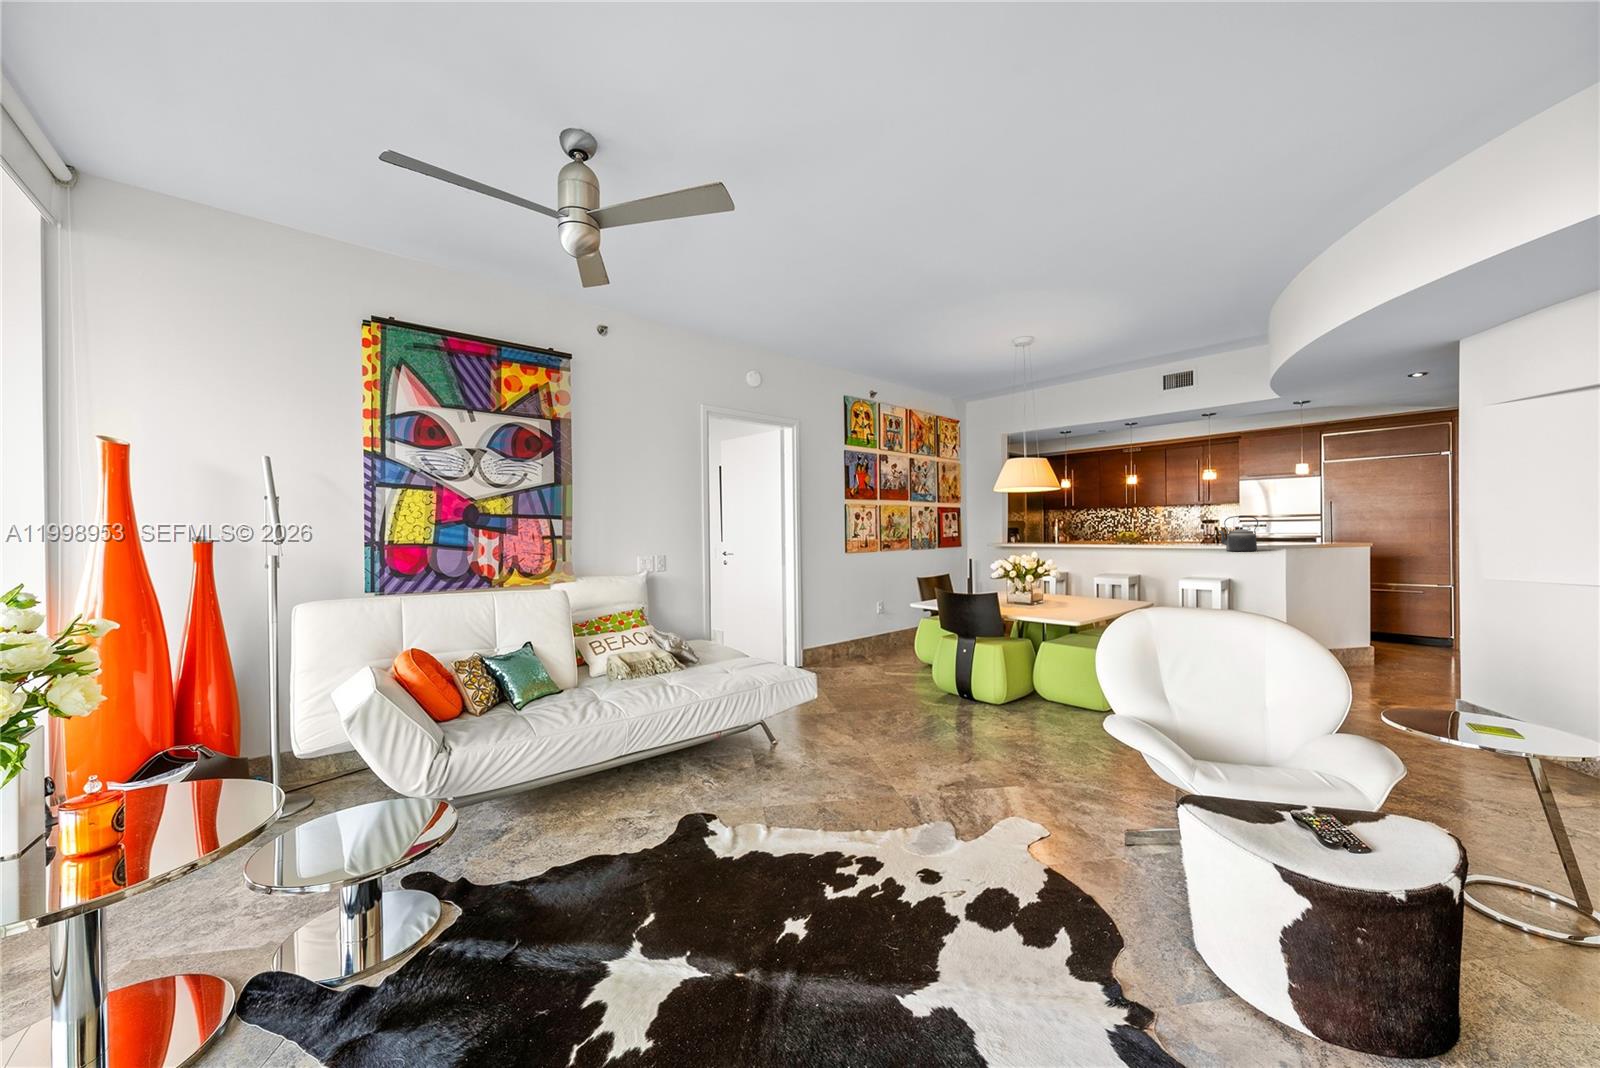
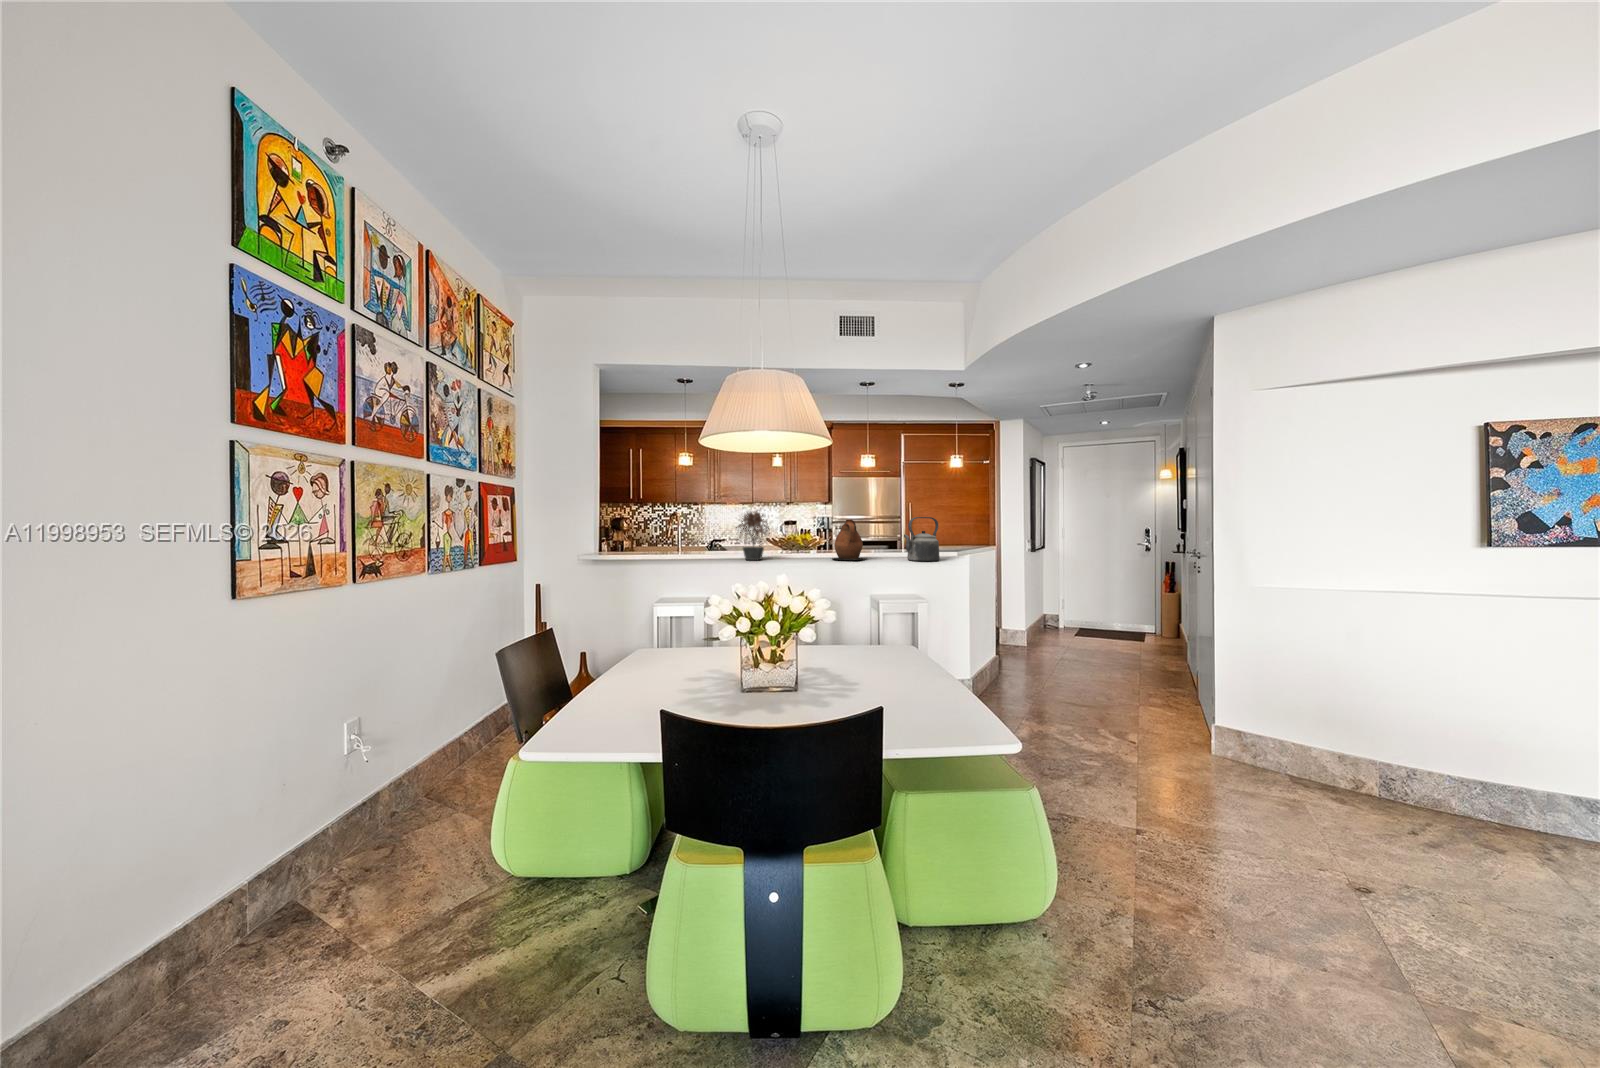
potted plant: none [1089,515,1120,549] -> present [736,511,770,560]
ceramic pitcher: none [1161,520,1194,550] -> present [832,519,865,560]

